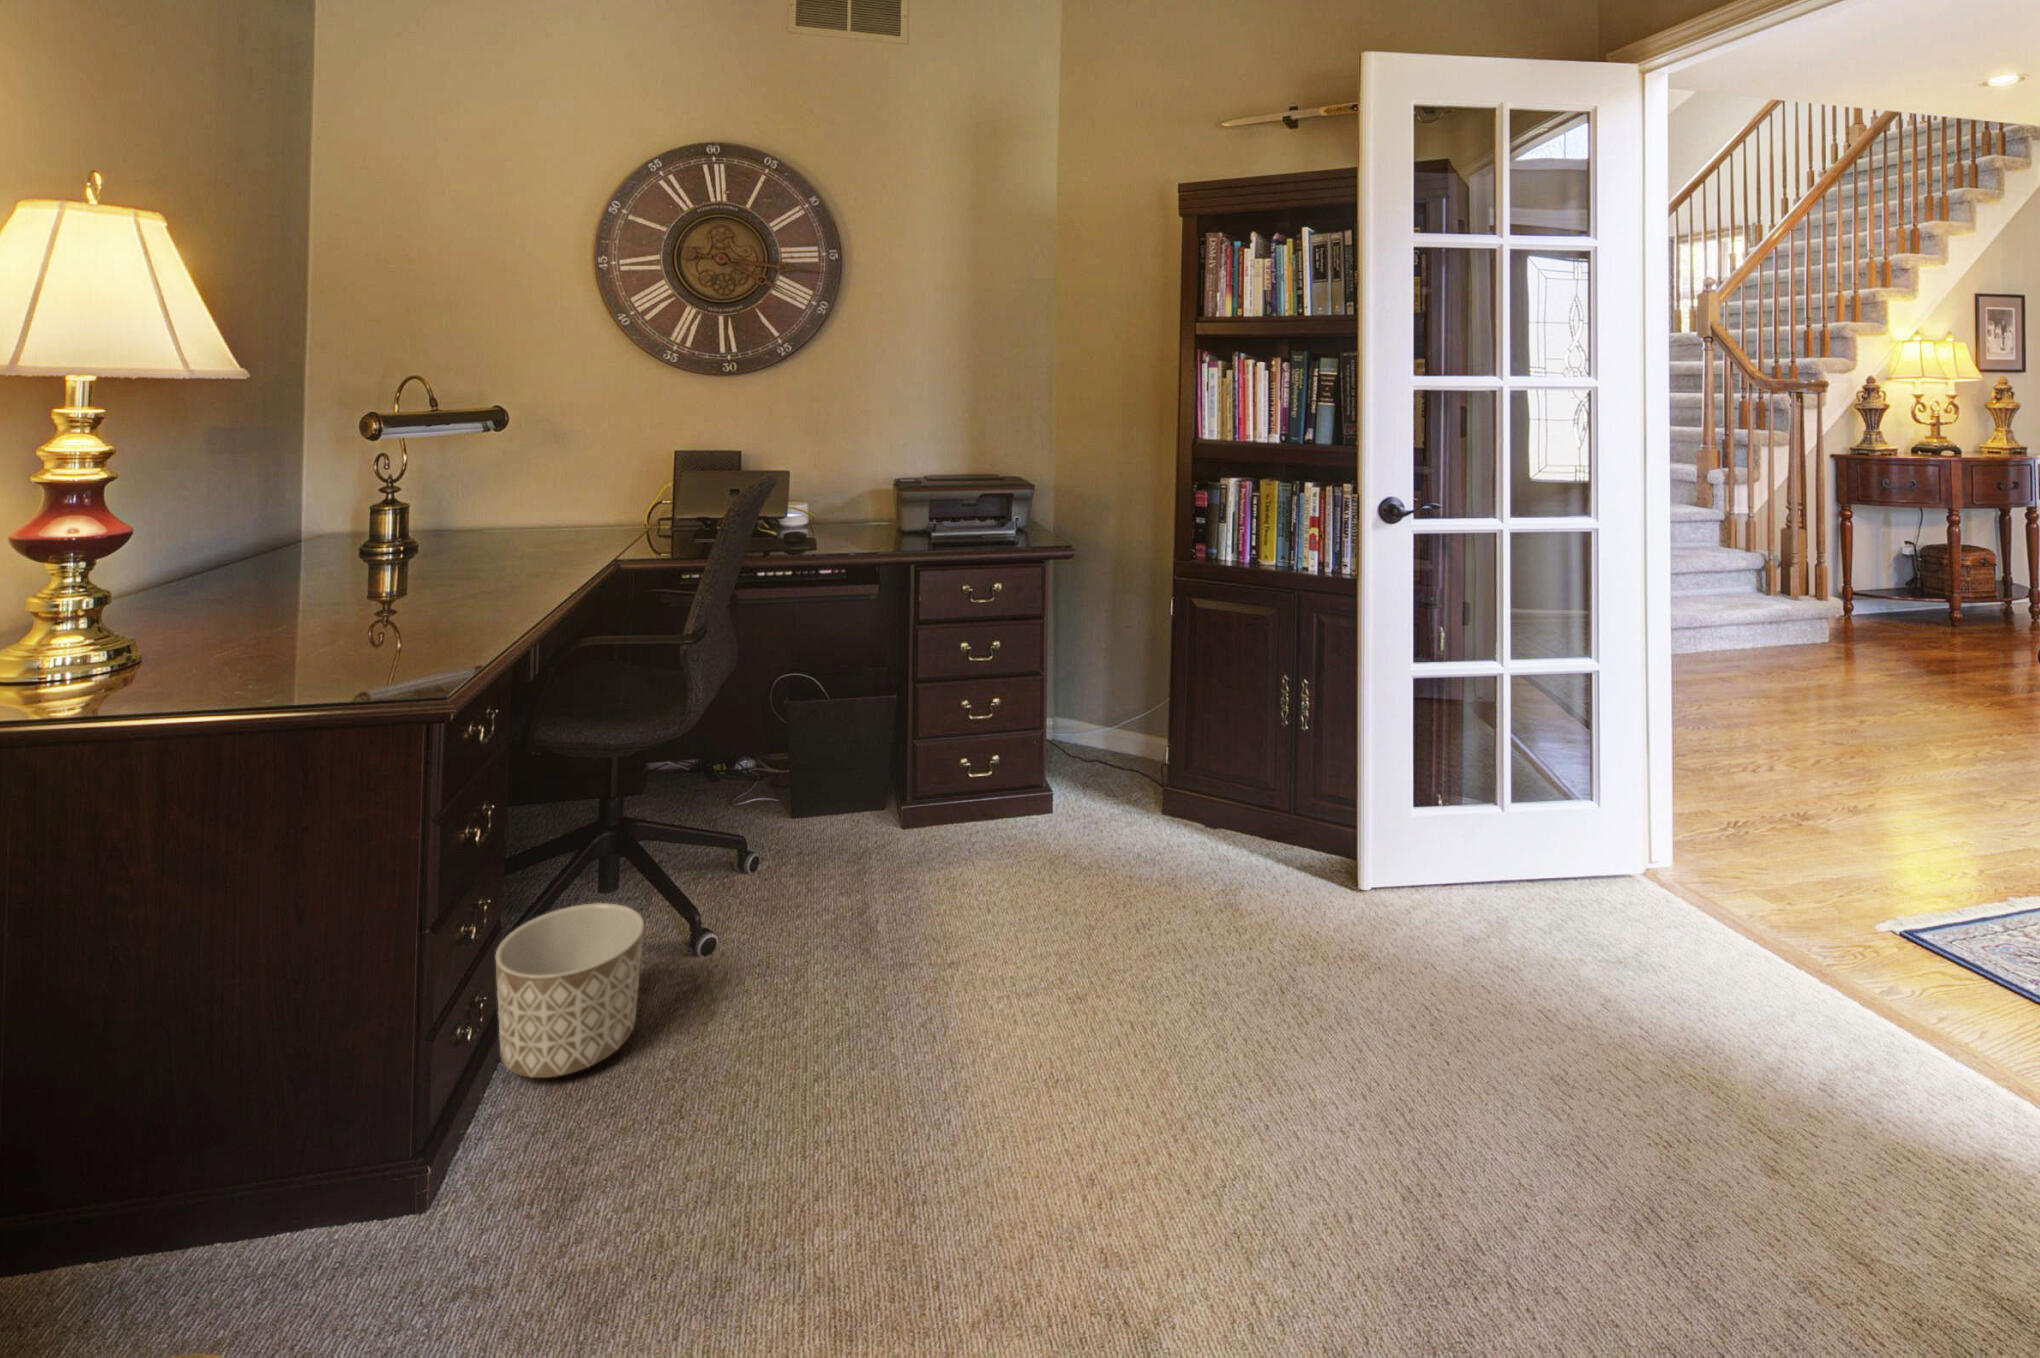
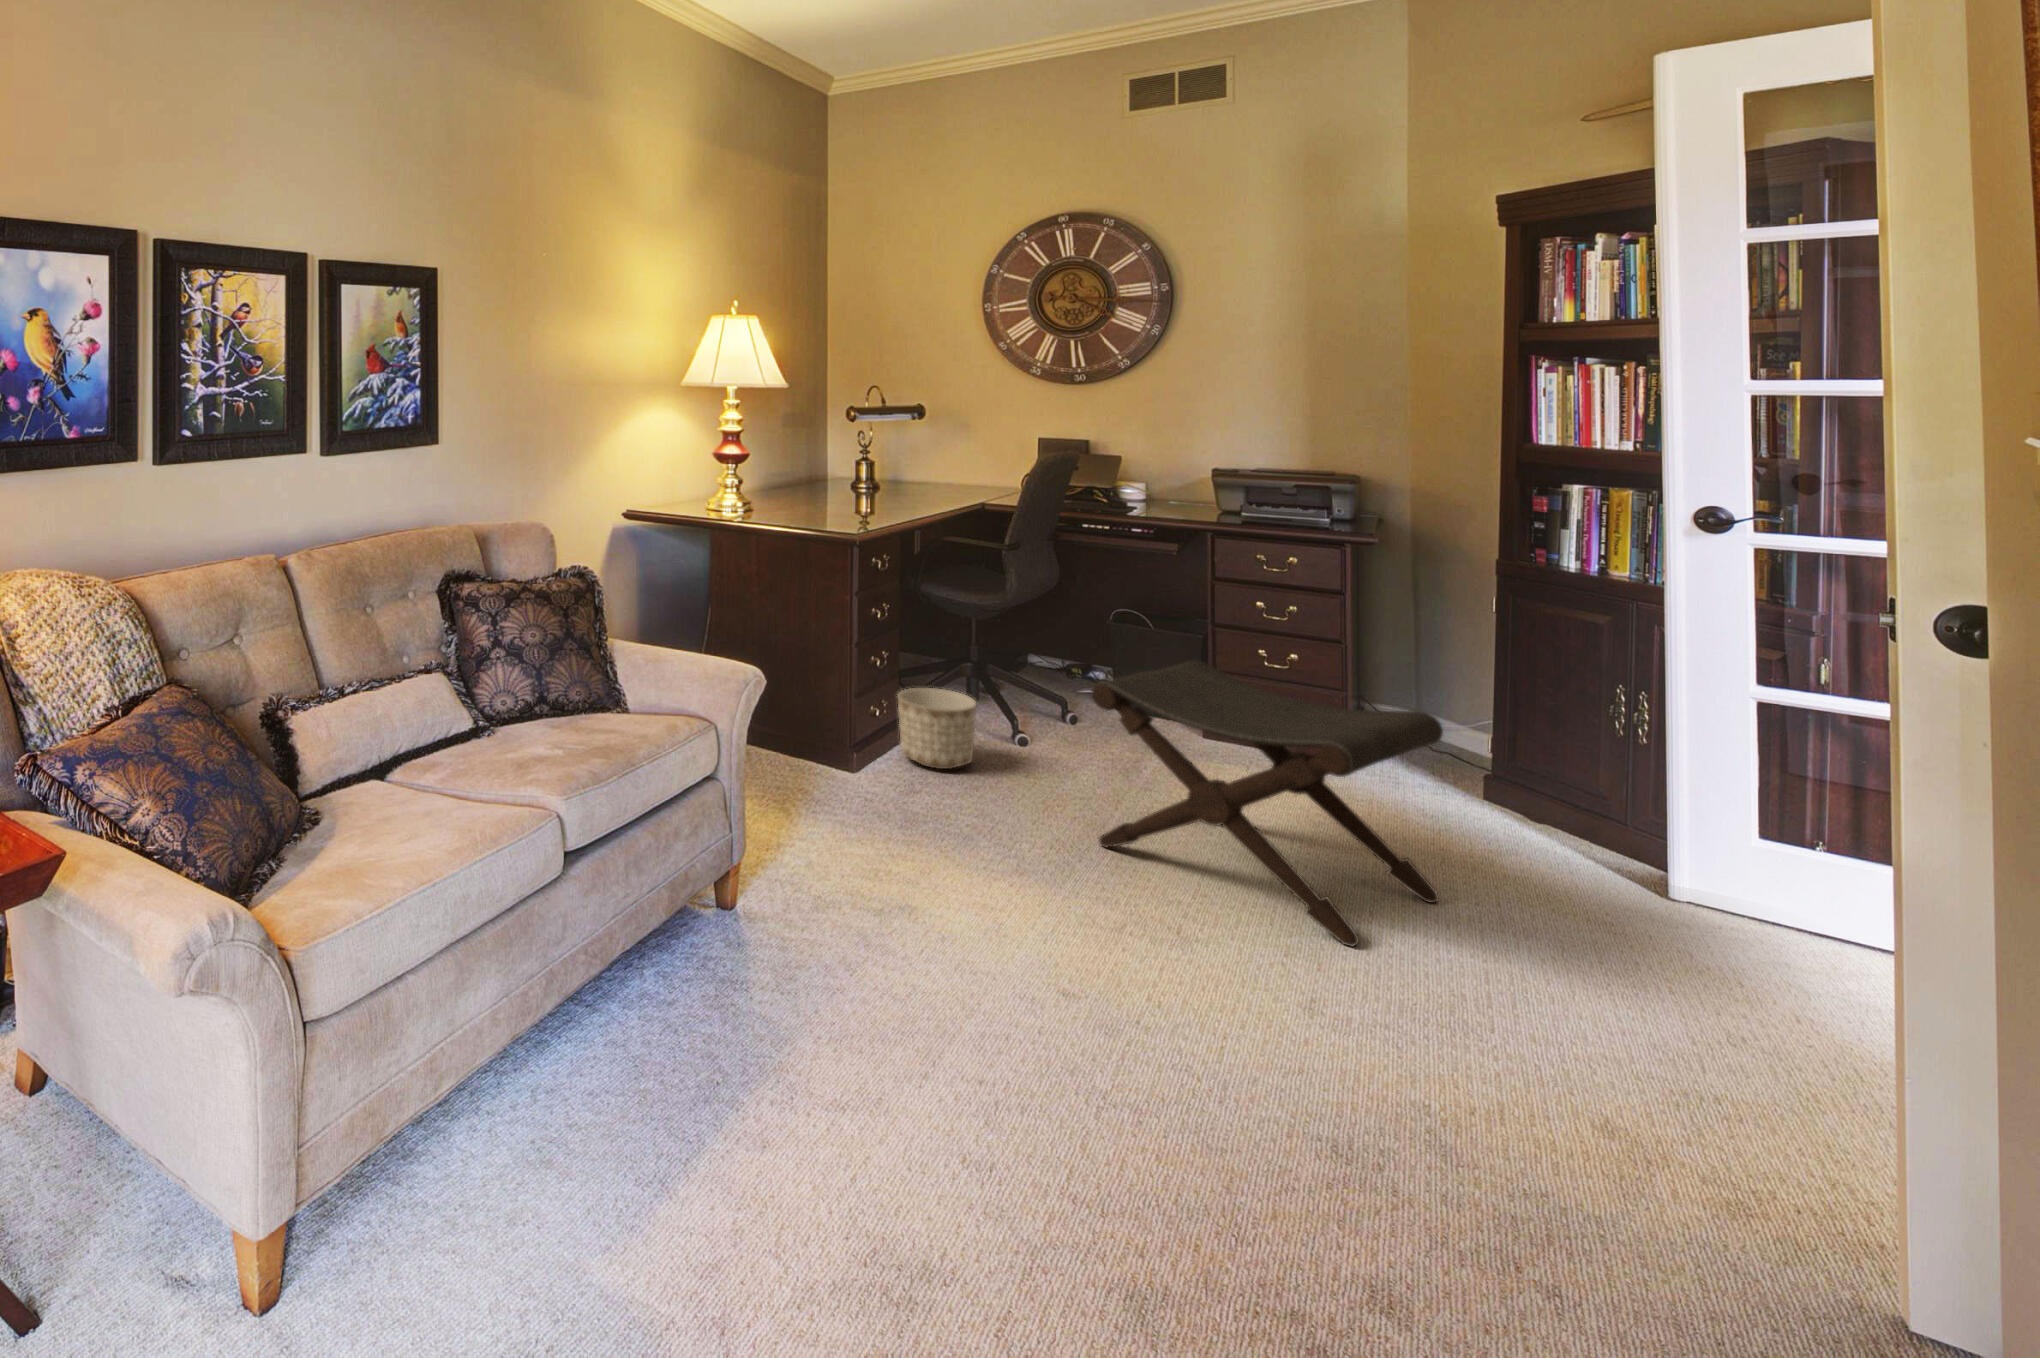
footstool: none [883,765,1253,1168] -> present [1092,660,1443,946]

